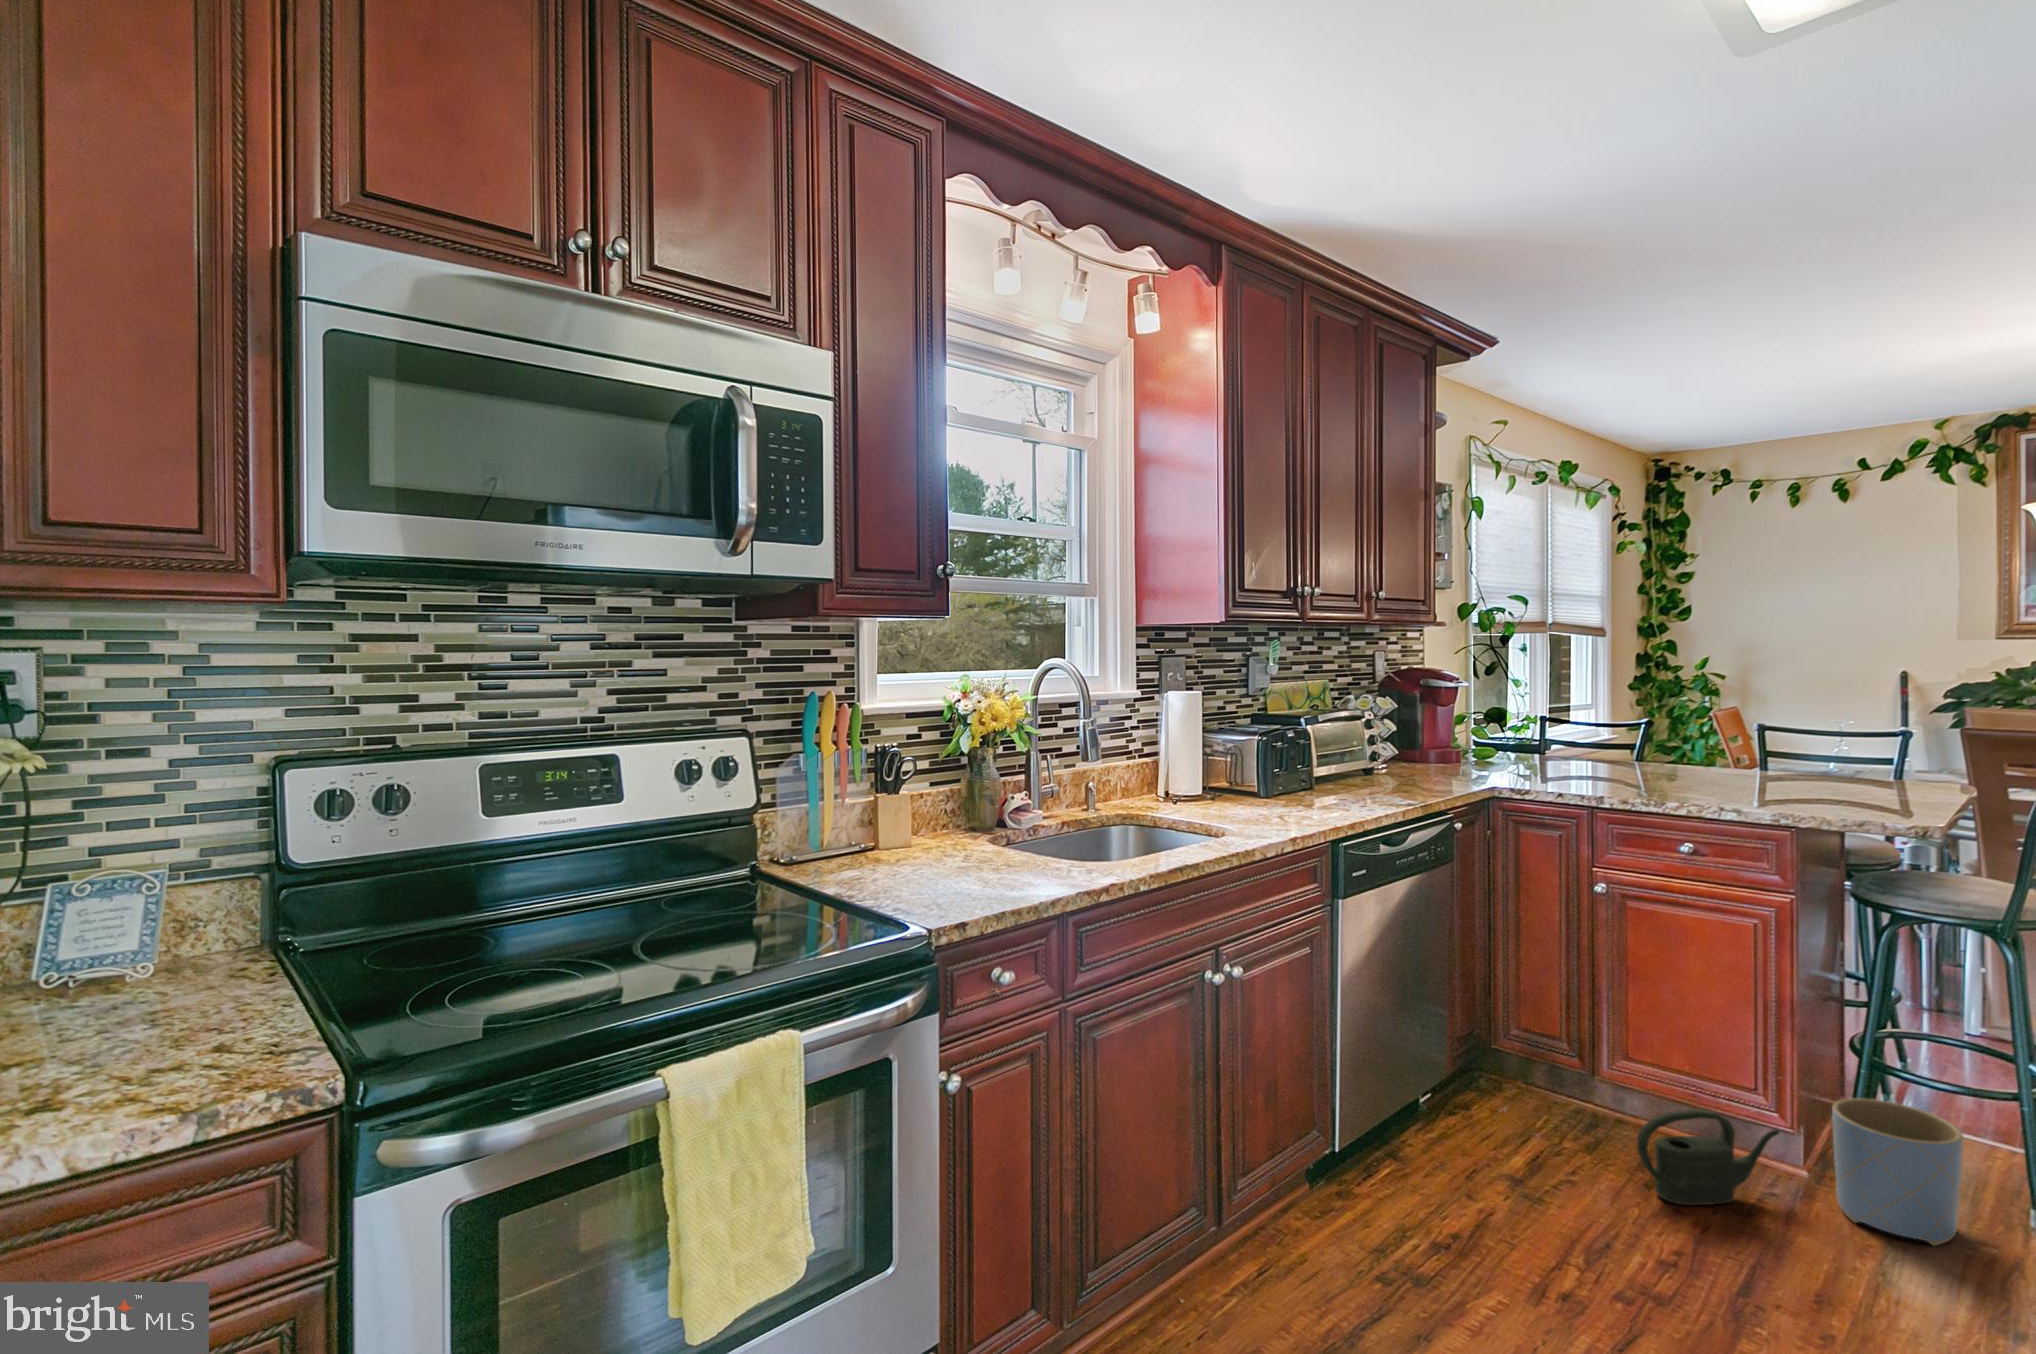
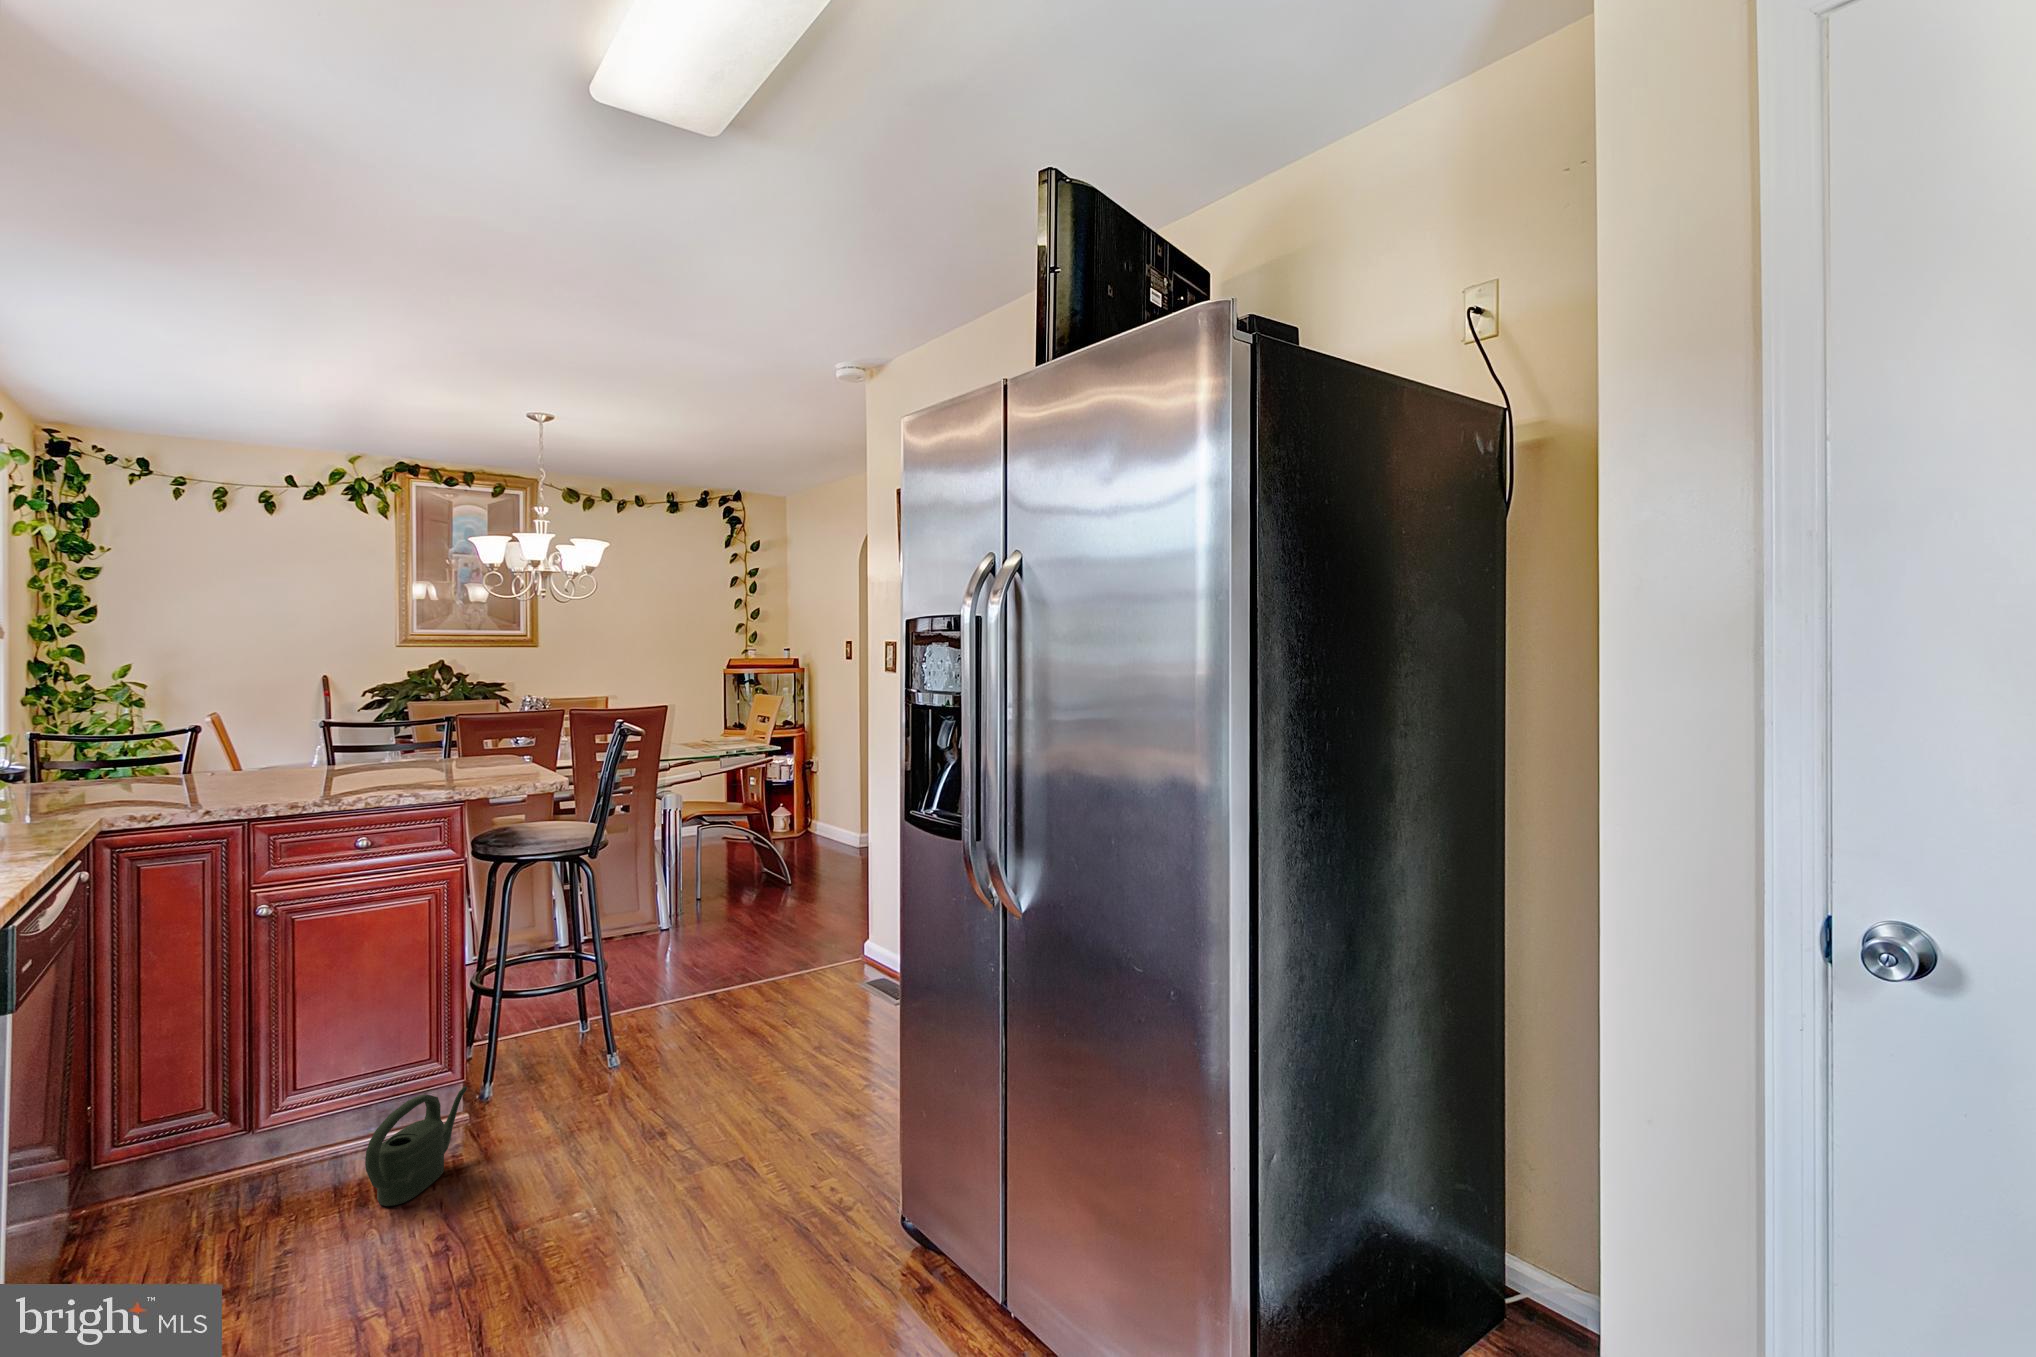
planter: present [1832,1098,1963,1245] -> none [502,1020,593,1135]

